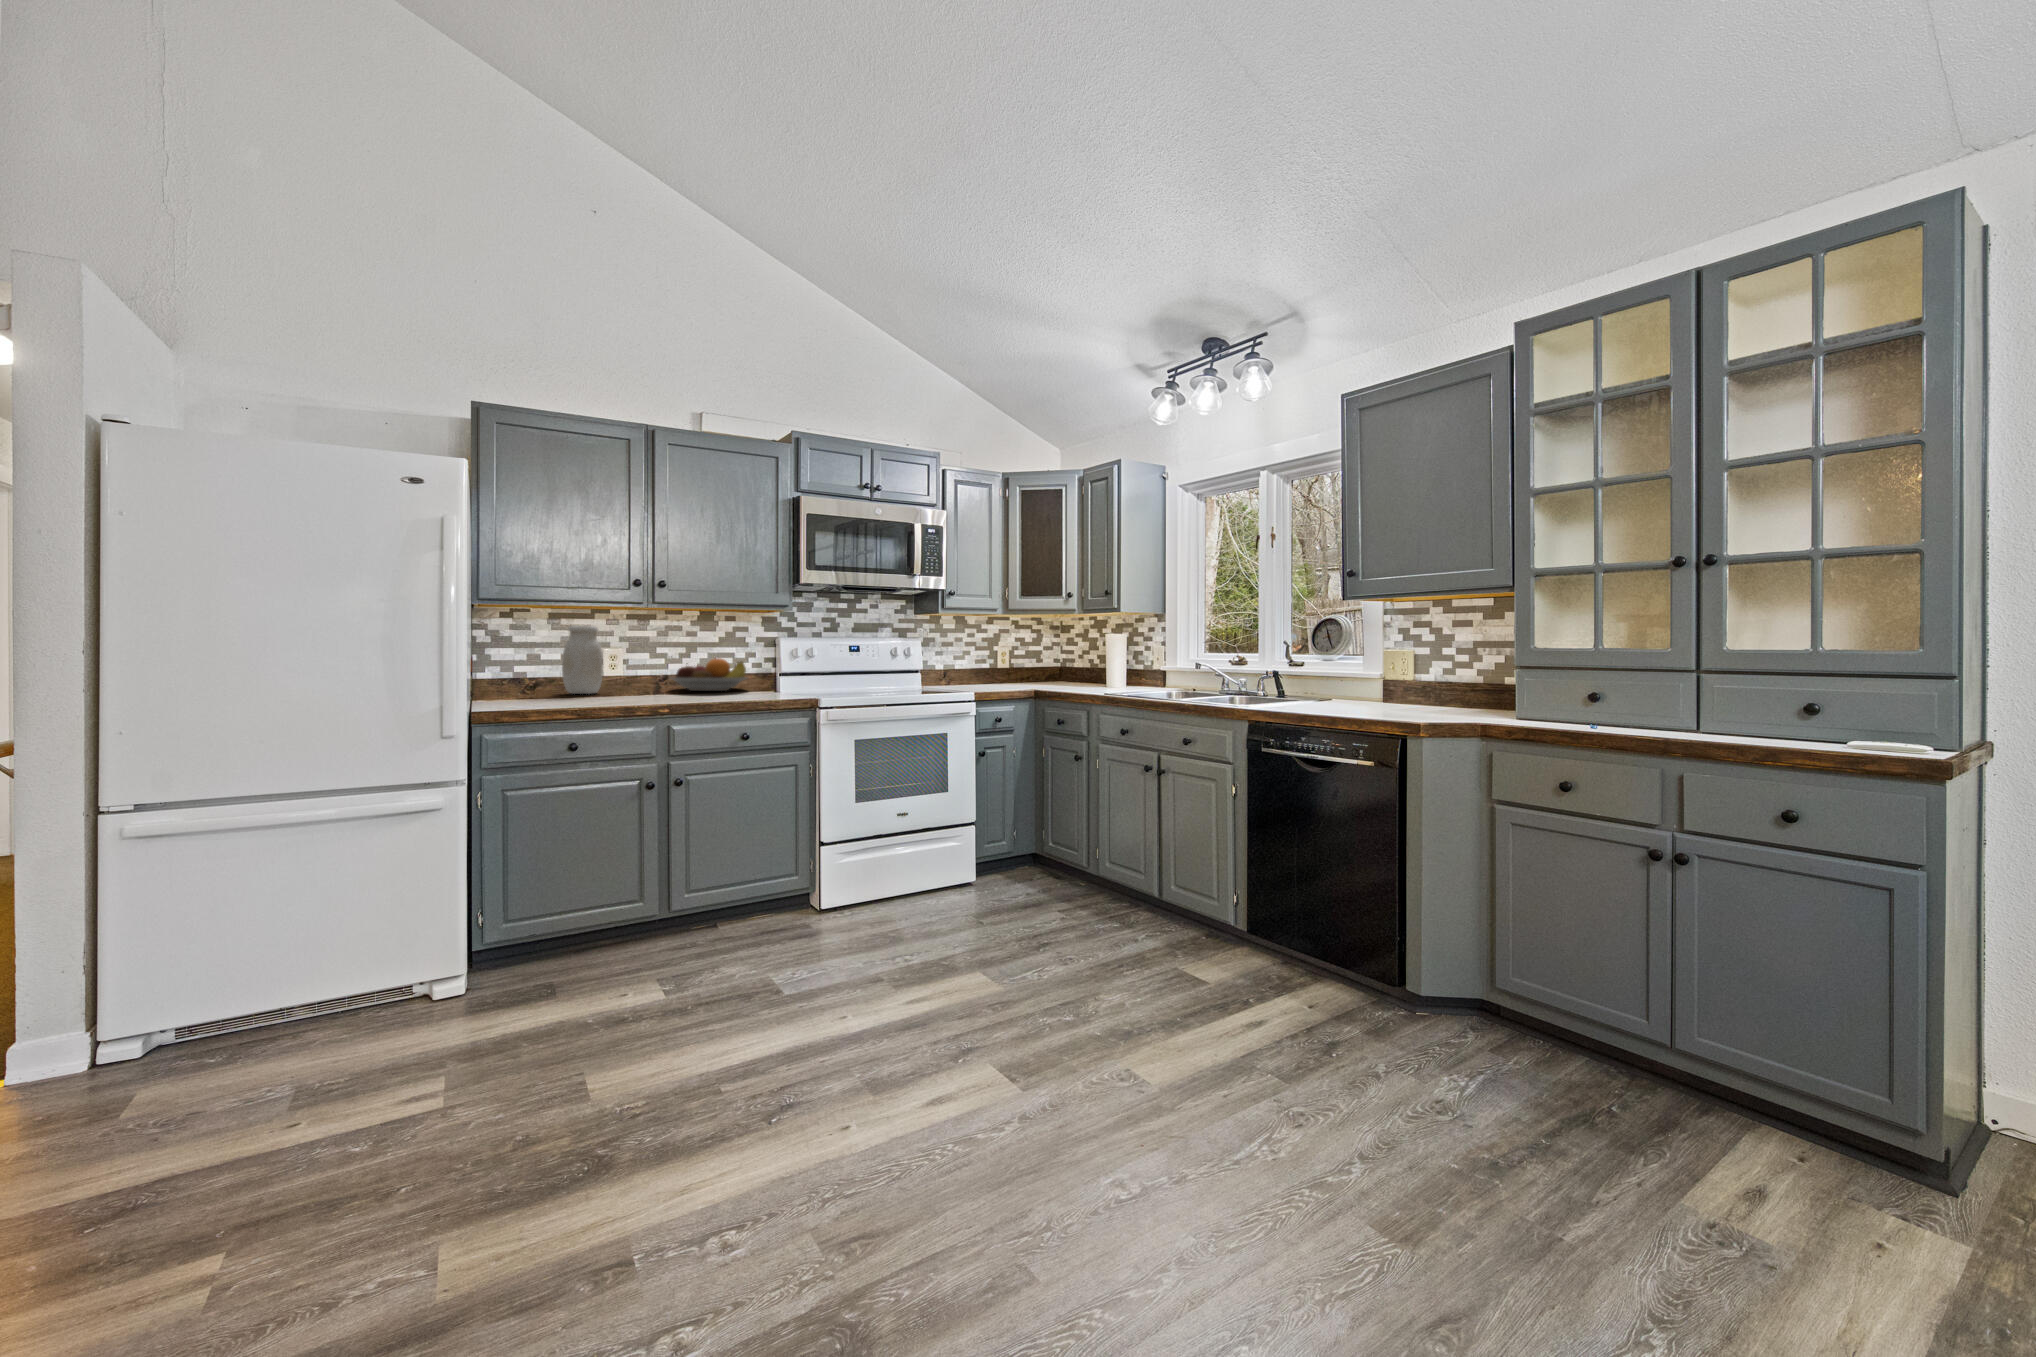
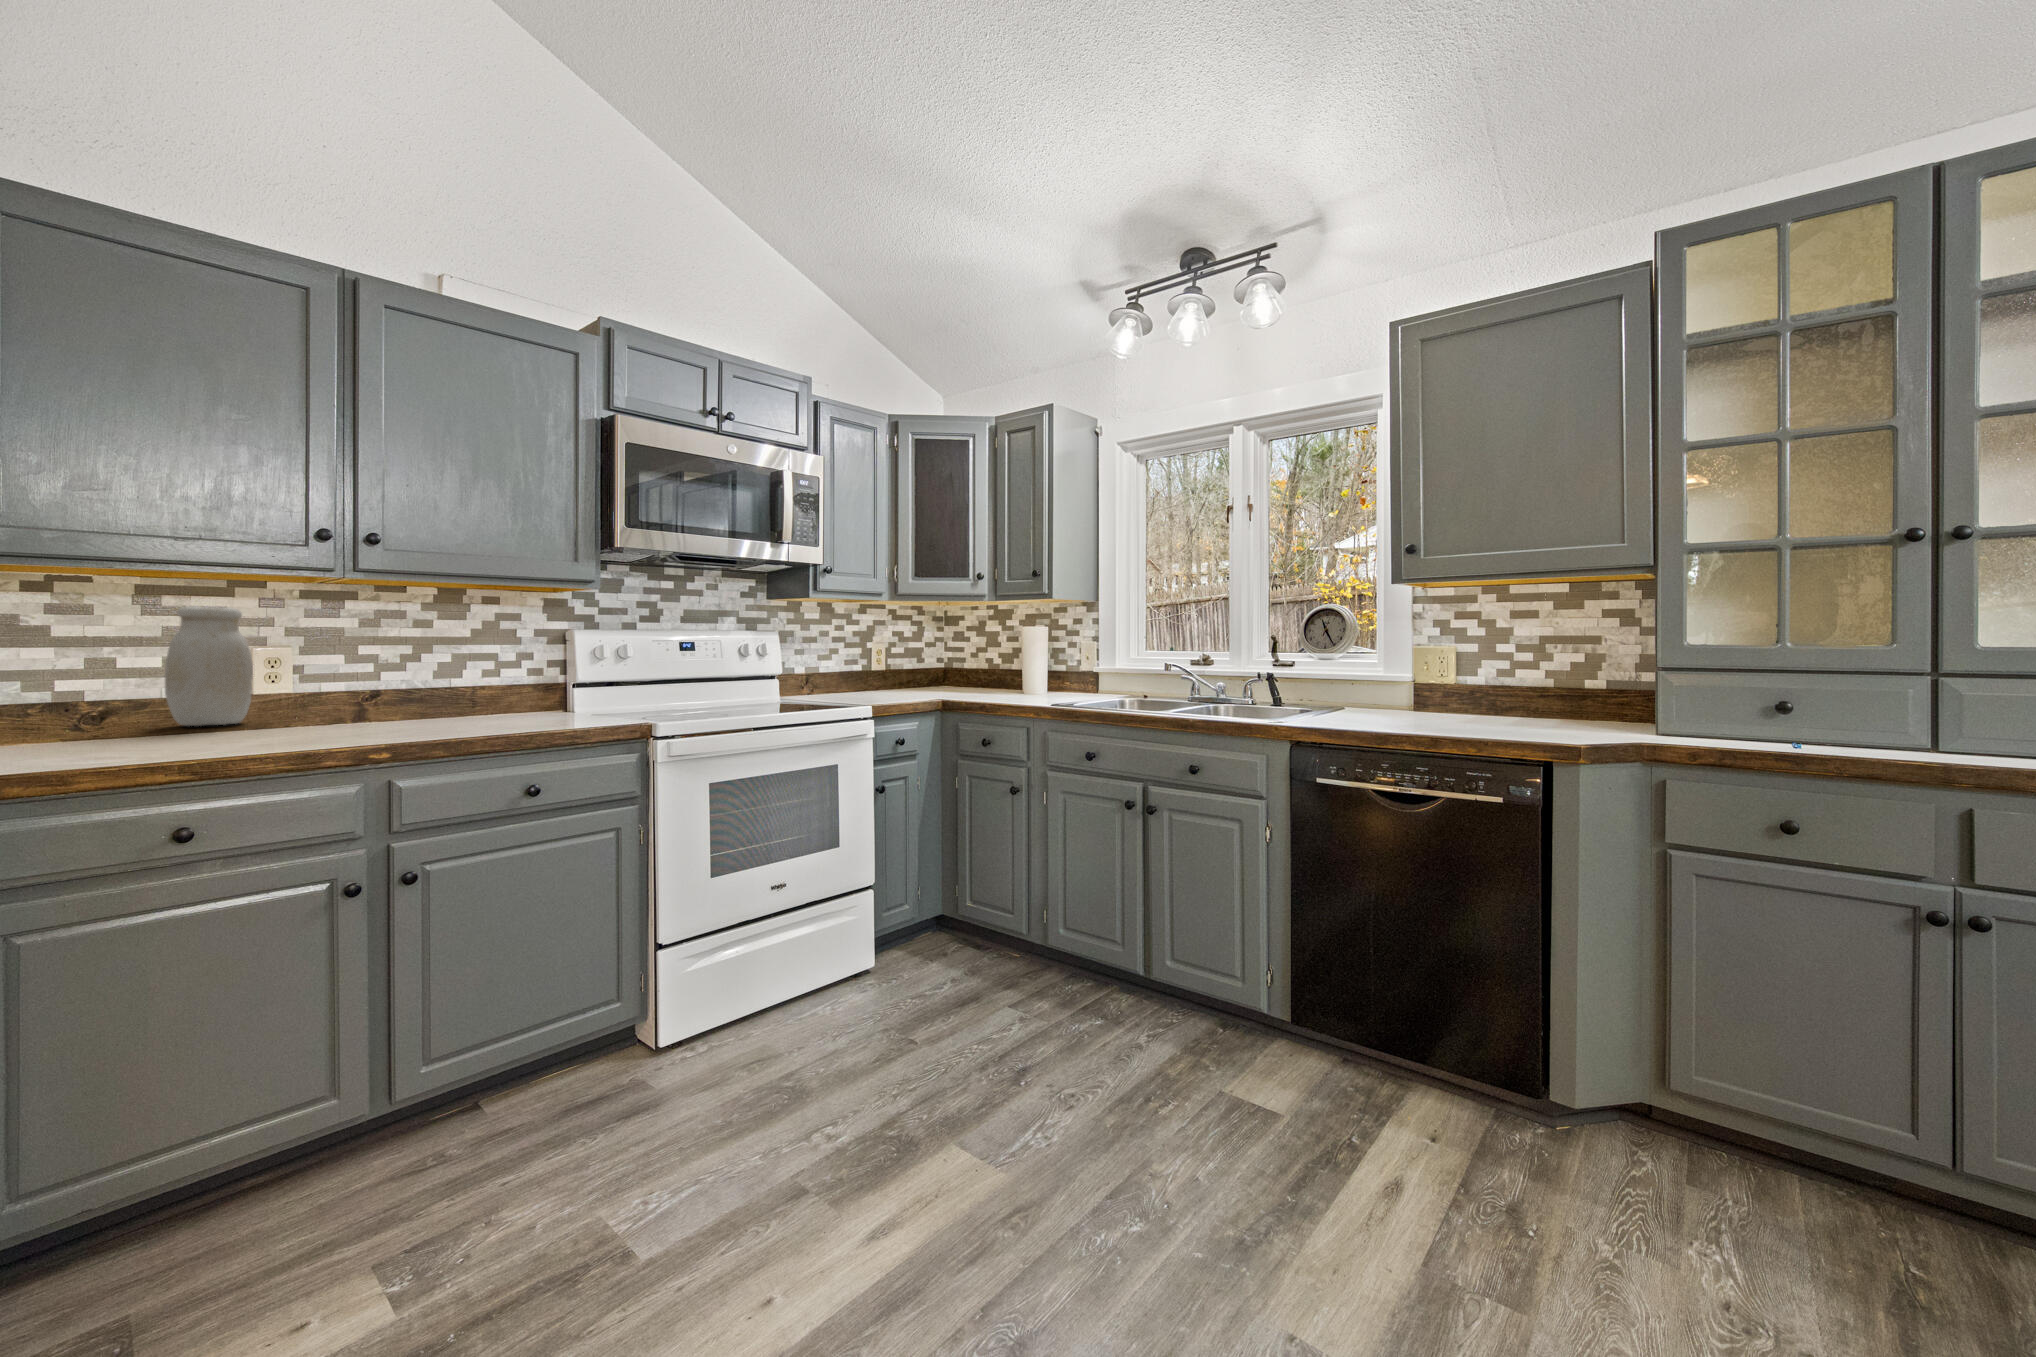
fruit bowl: present [671,658,746,691] -> none [382,662,525,714]

